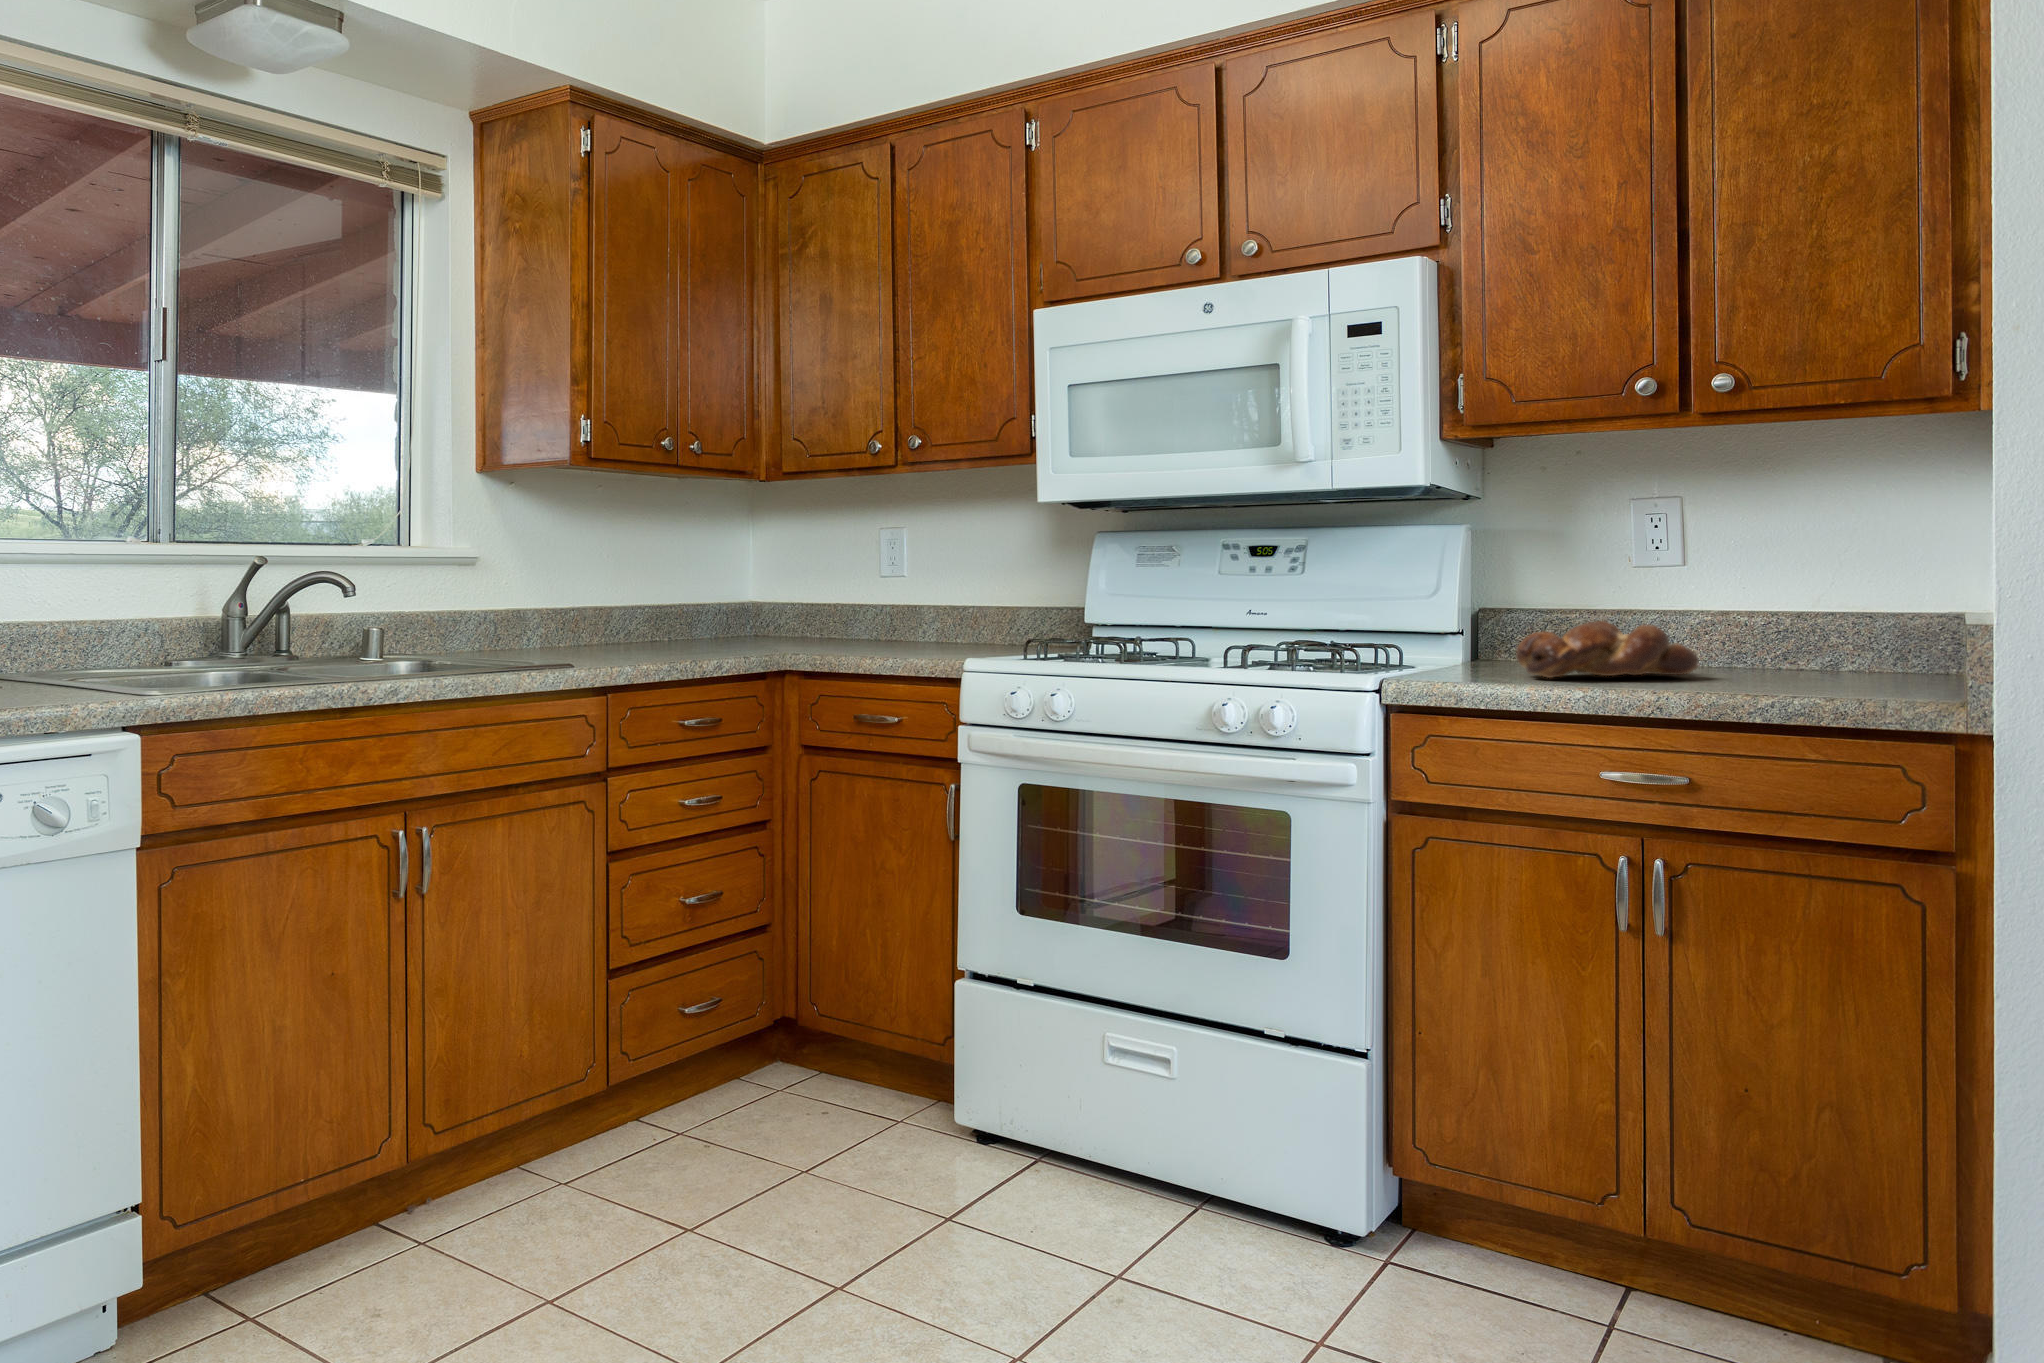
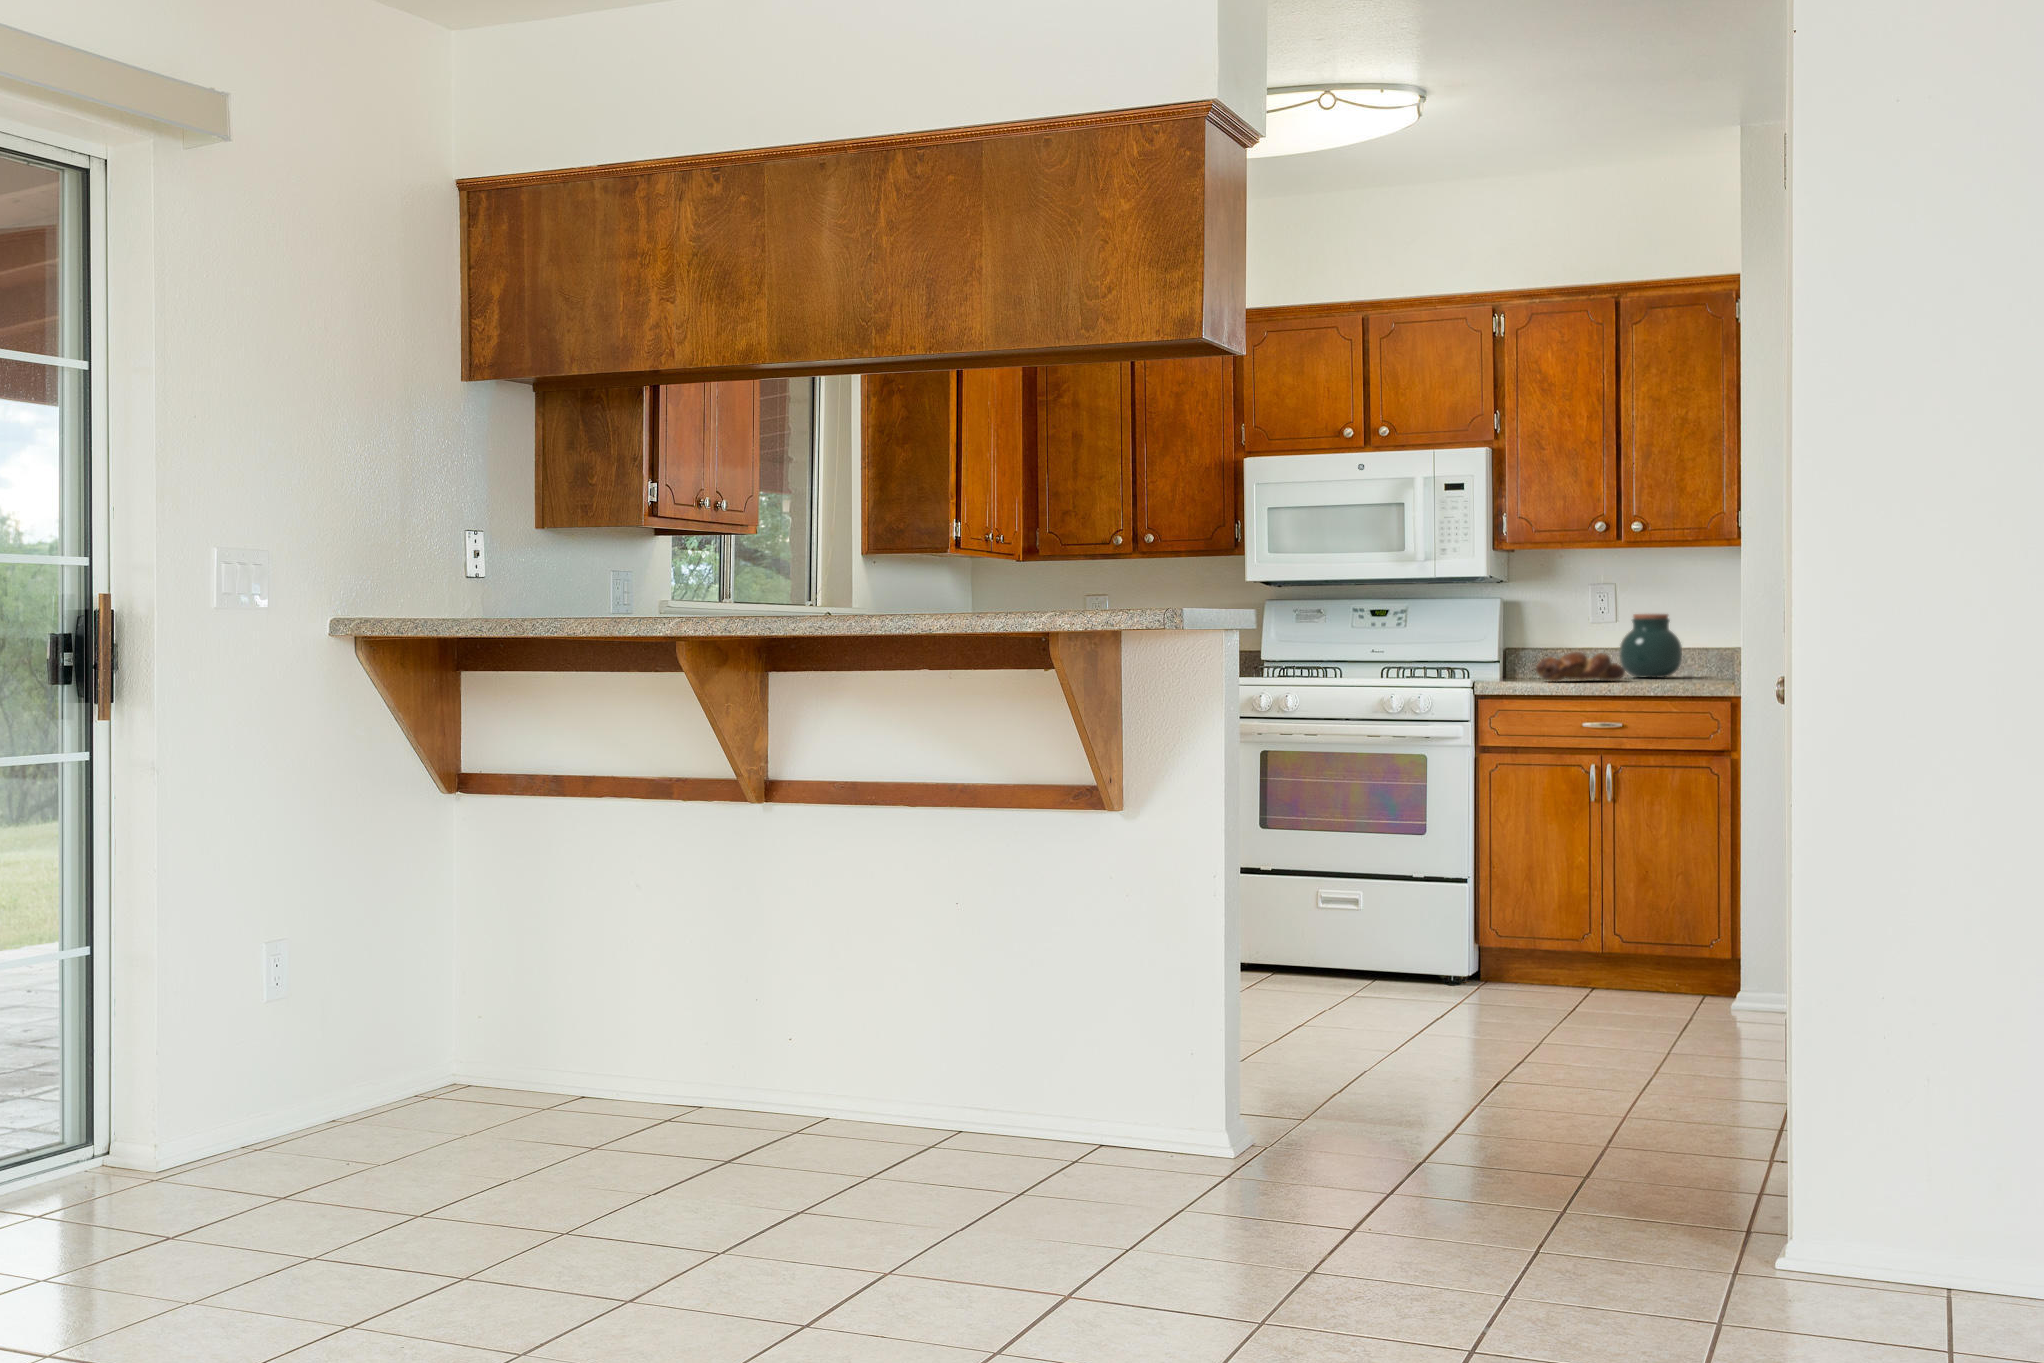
jar: none [1692,548,1821,665] -> present [1619,614,1683,678]

